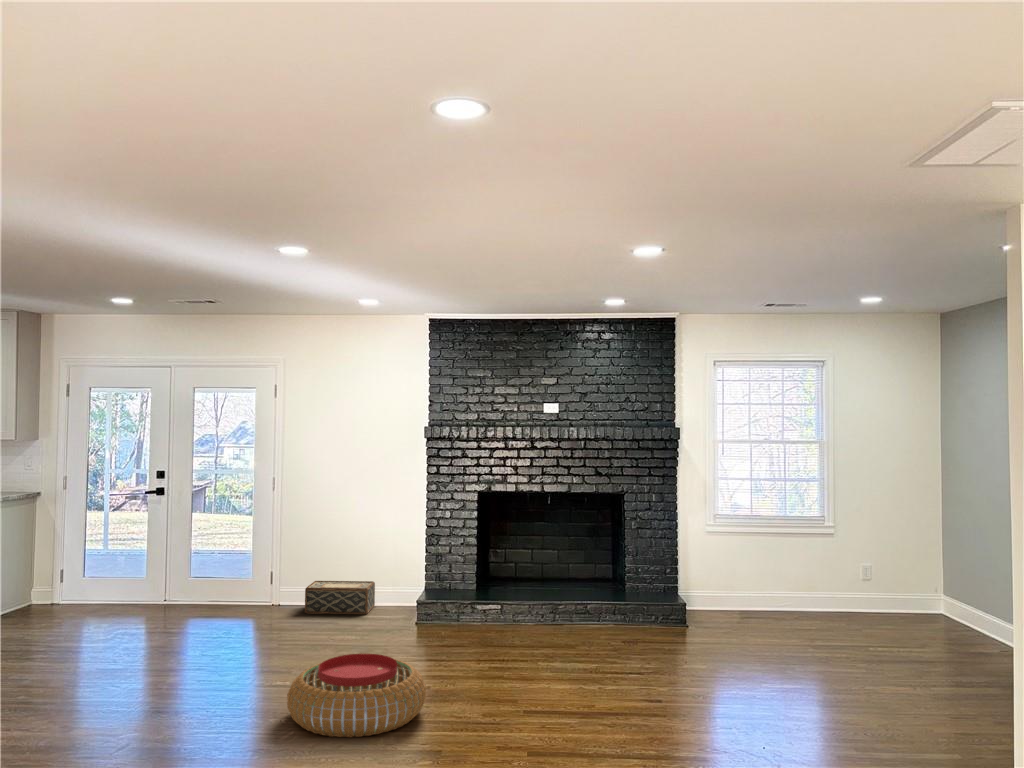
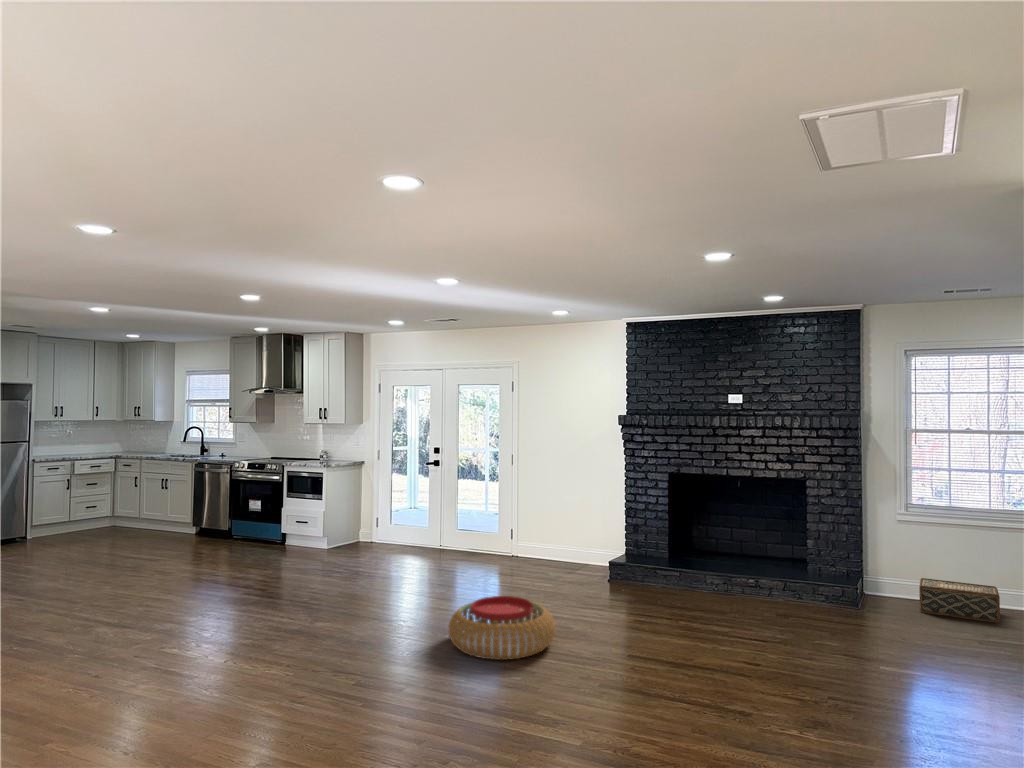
woven basket: present [305,581,375,614] -> present [919,578,1000,623]

